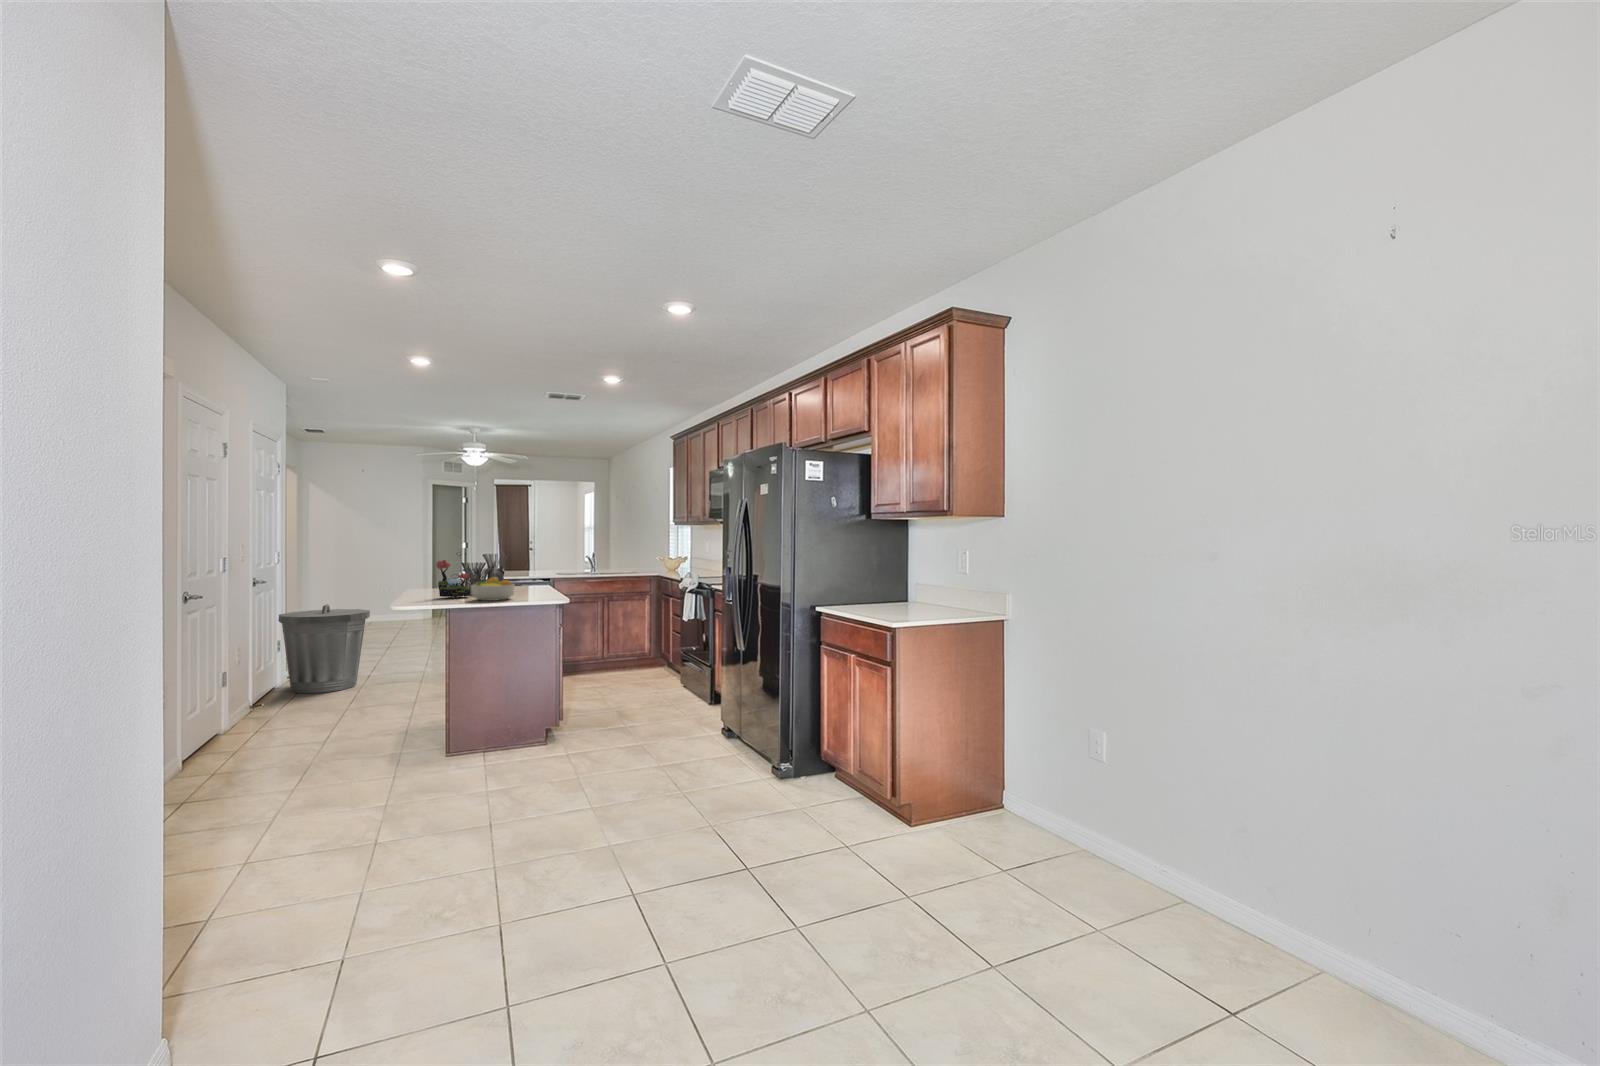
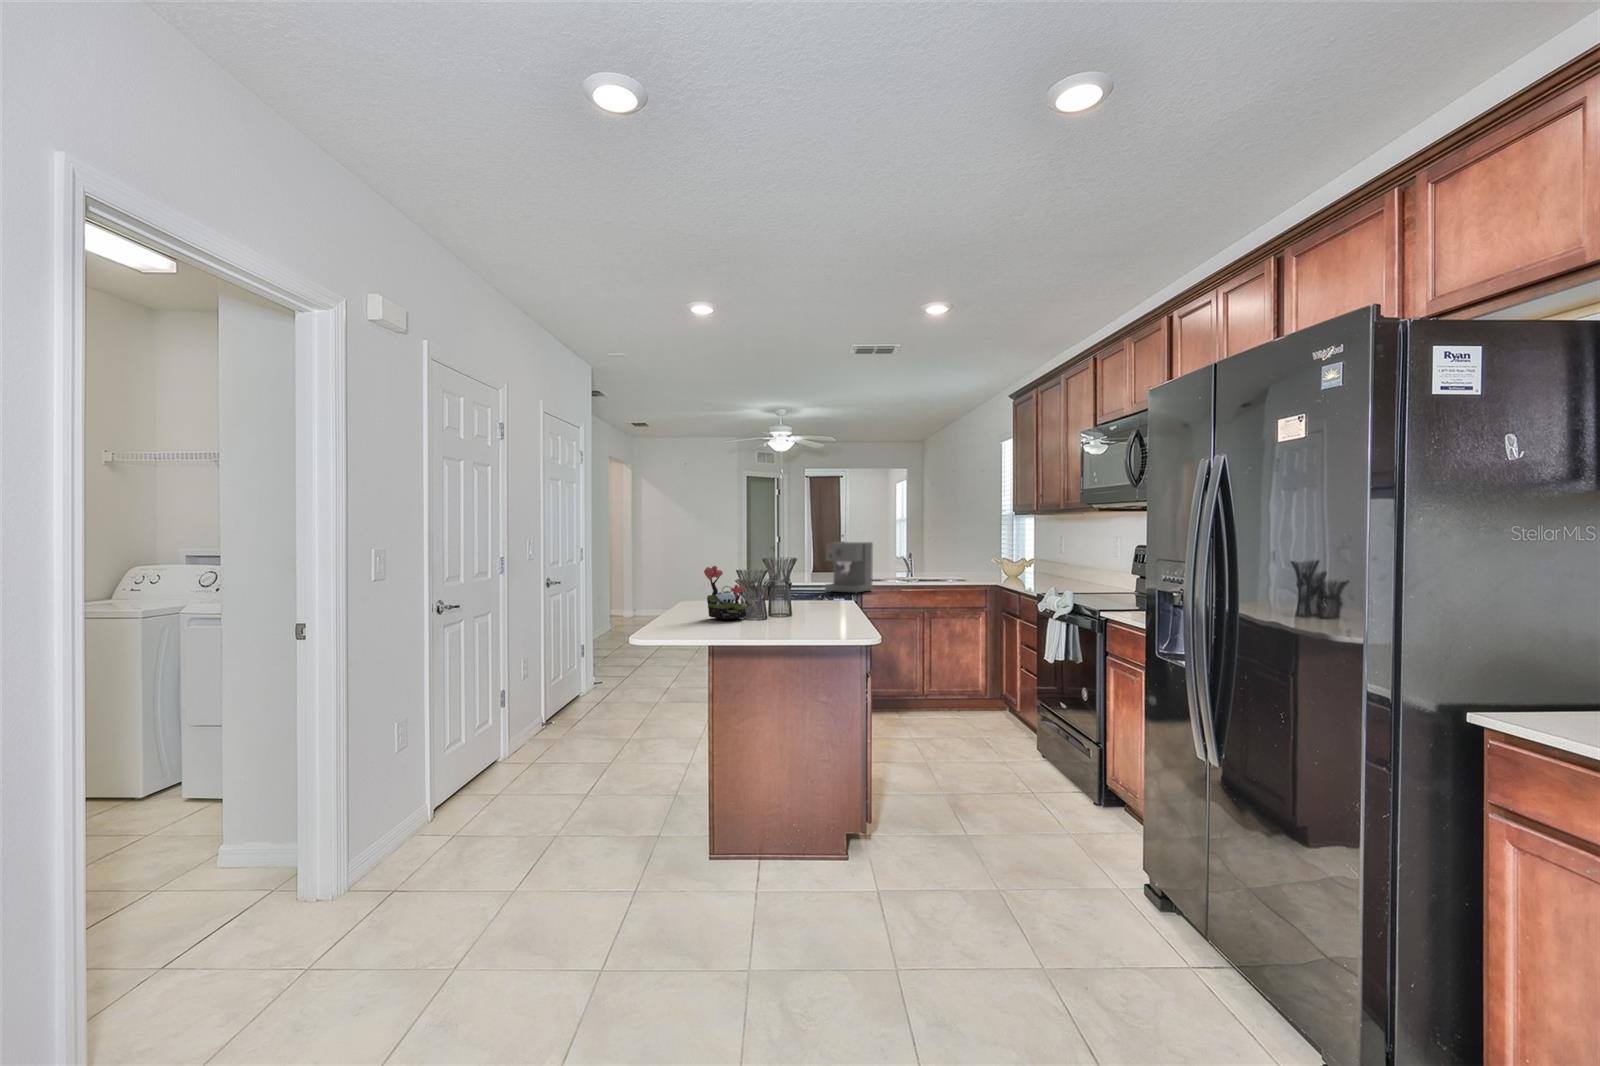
coffee maker: none [524,545,563,584] -> present [825,542,873,593]
fruit bowl: present [471,577,515,601] -> none [740,593,801,632]
trash can: present [278,604,370,693] -> none [575,607,663,709]

